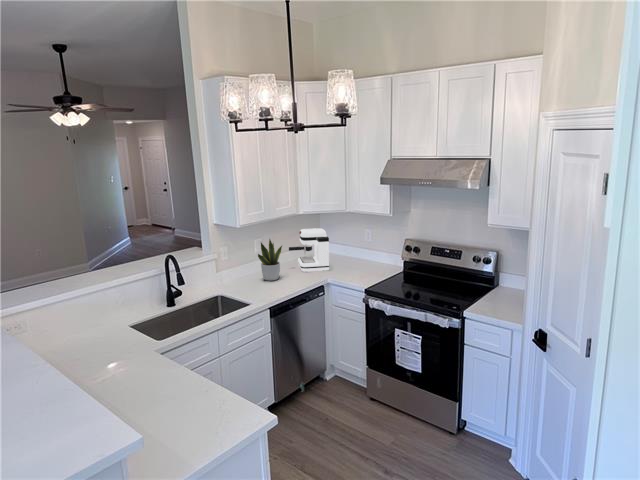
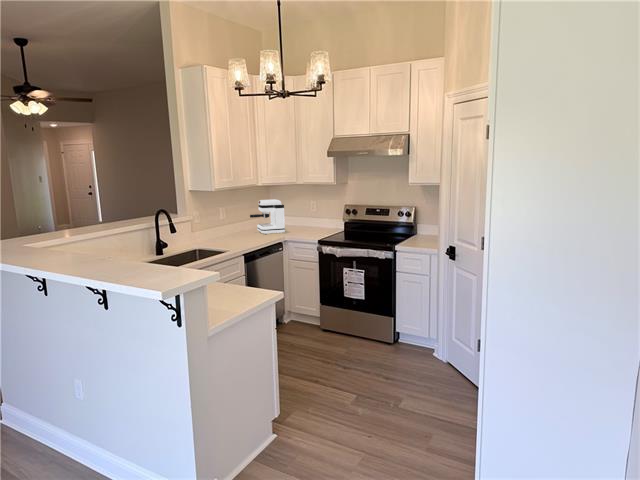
potted plant: present [258,239,282,281] -> none [227,203,247,240]

